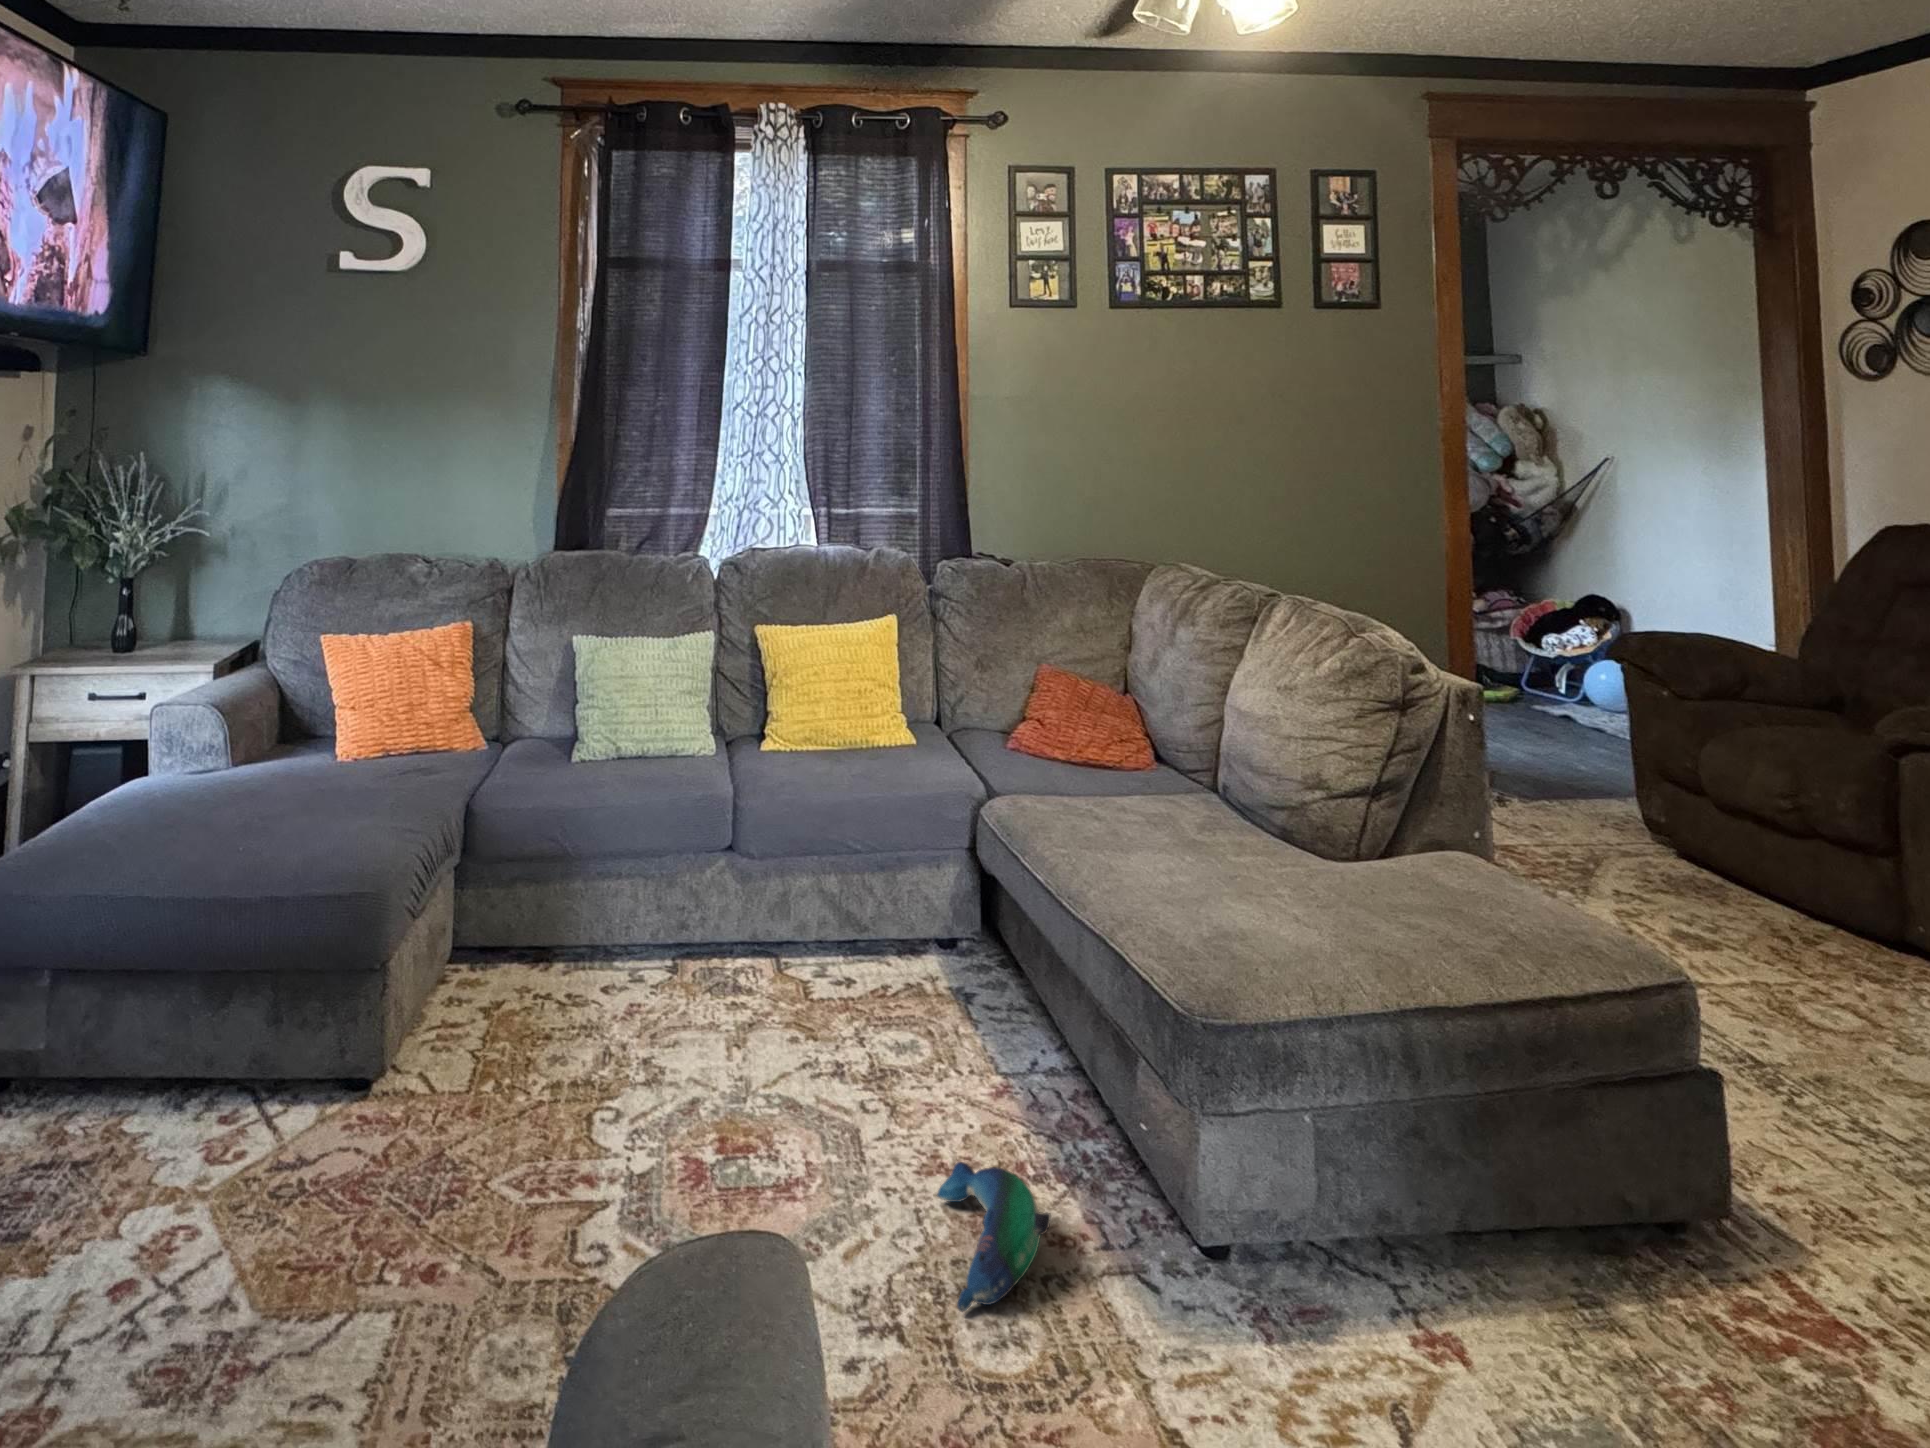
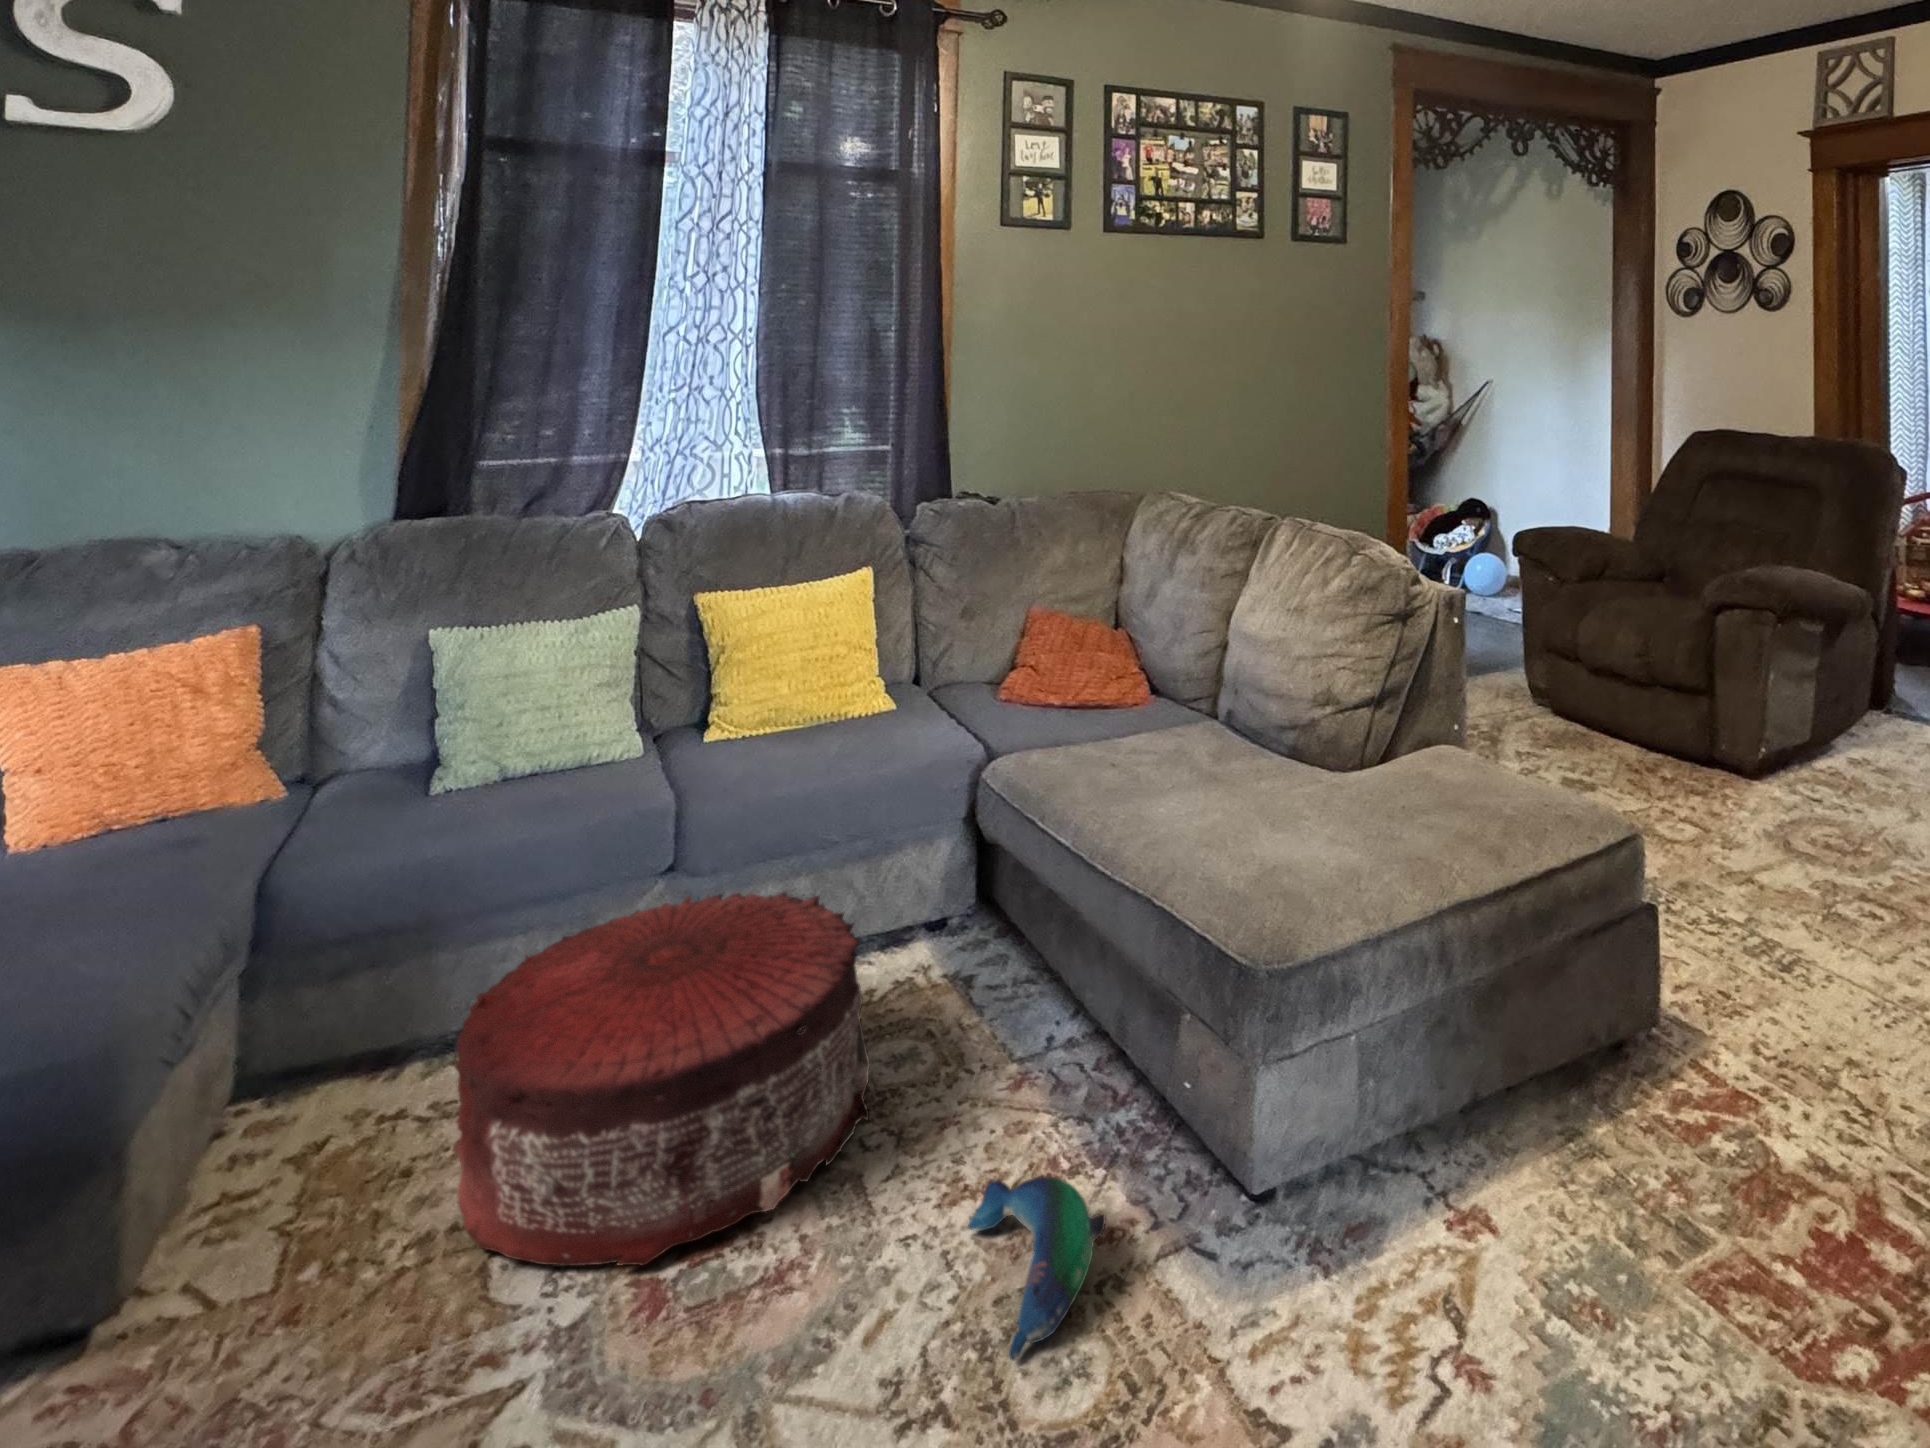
pouf: none [576,866,870,1146] -> present [454,892,870,1266]

